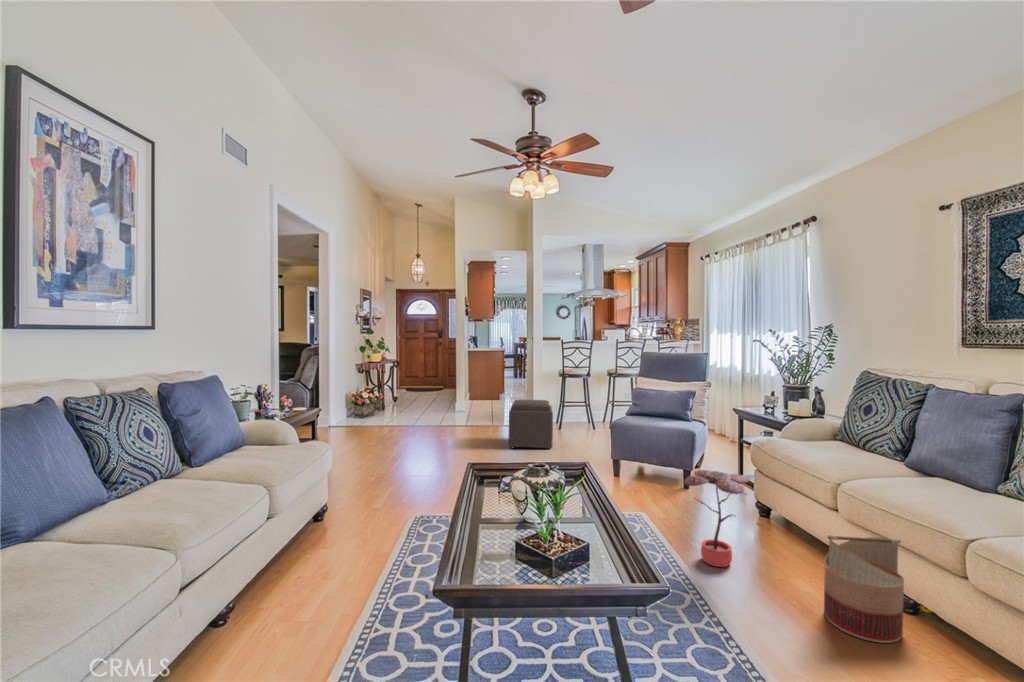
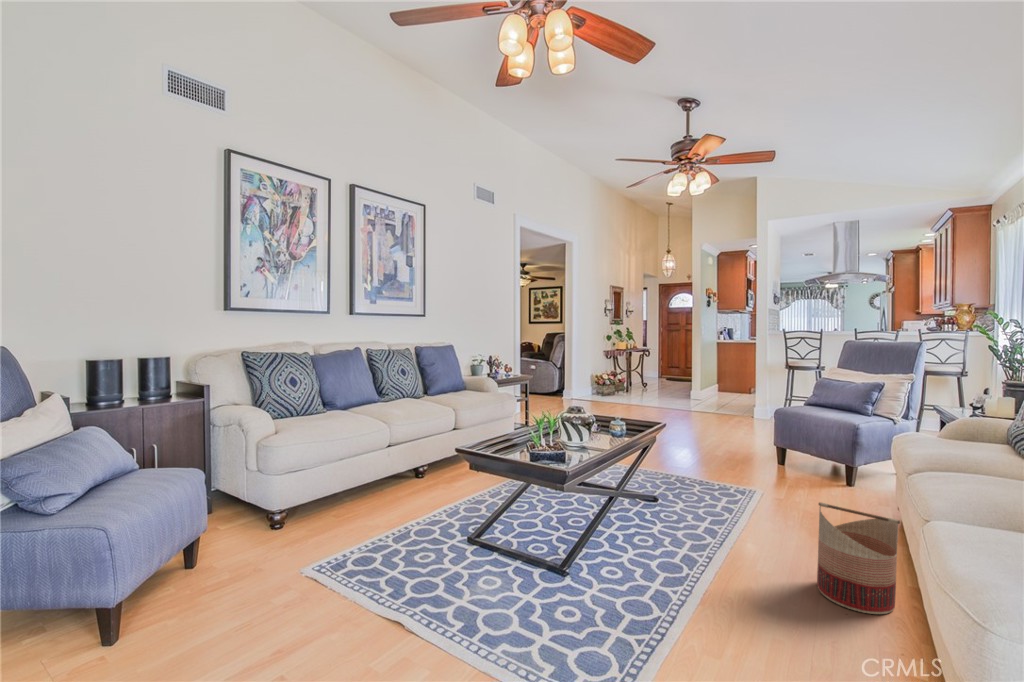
ottoman: present [509,400,553,449] -> none [700,386,756,436]
potted plant: present [684,470,750,567] -> none [741,445,817,535]

